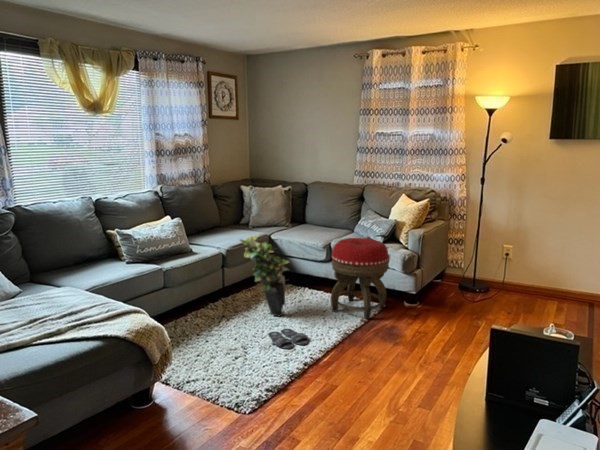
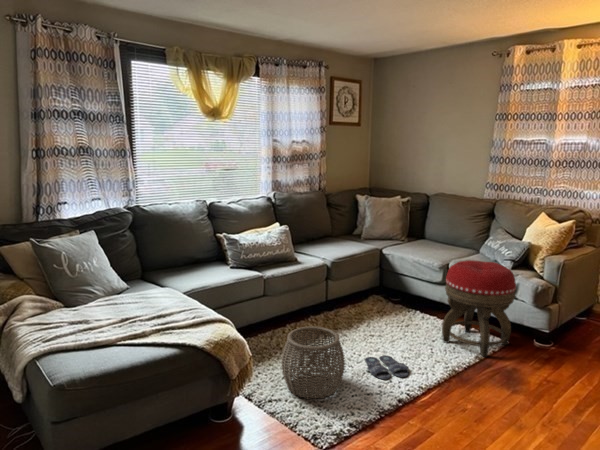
potted plant: present [240,236,289,317] -> none [342,248,397,341]
woven basket: none [195,308,255,375] -> present [281,326,345,399]

